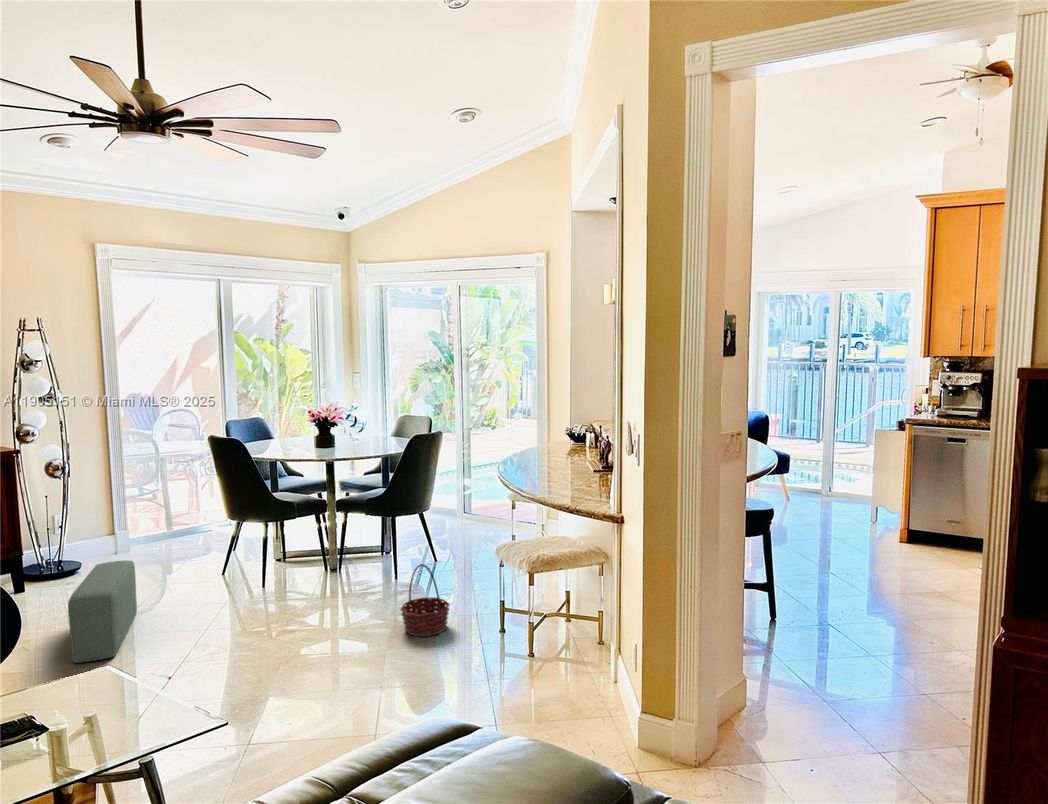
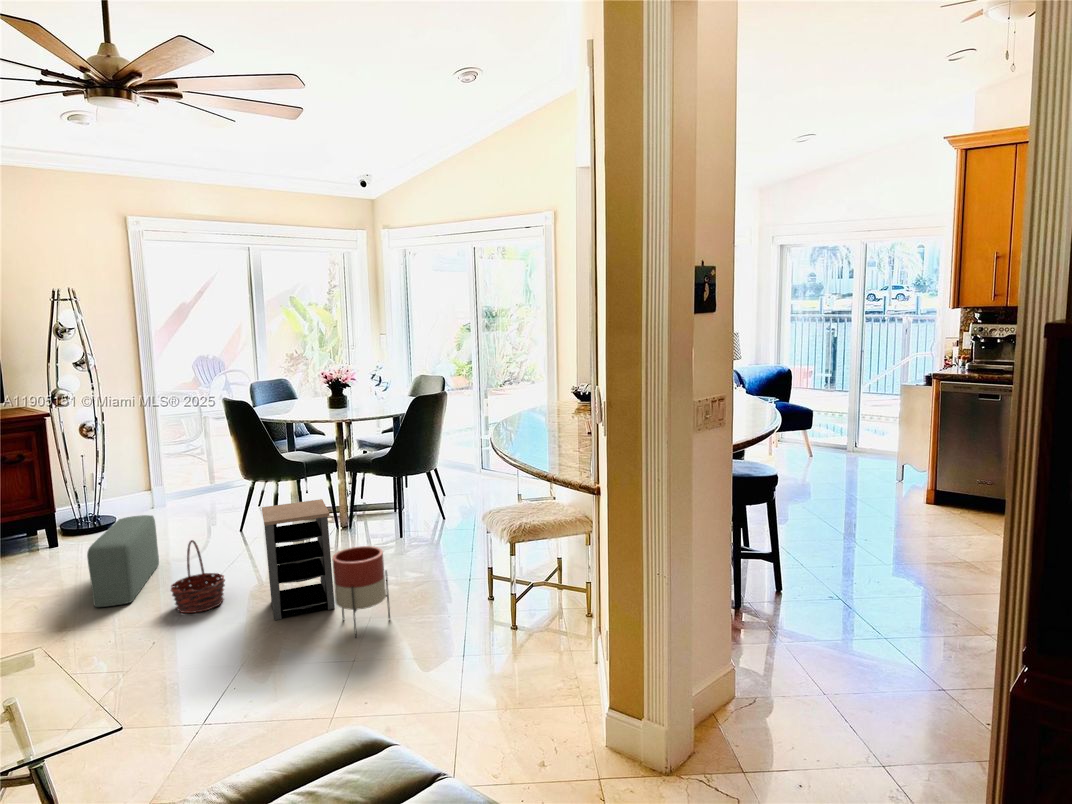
side table: none [264,543,342,674] -> present [262,499,335,620]
basket: present [400,564,450,636] -> present [171,540,225,613]
planter: none [348,593,405,692] -> present [332,546,390,637]

